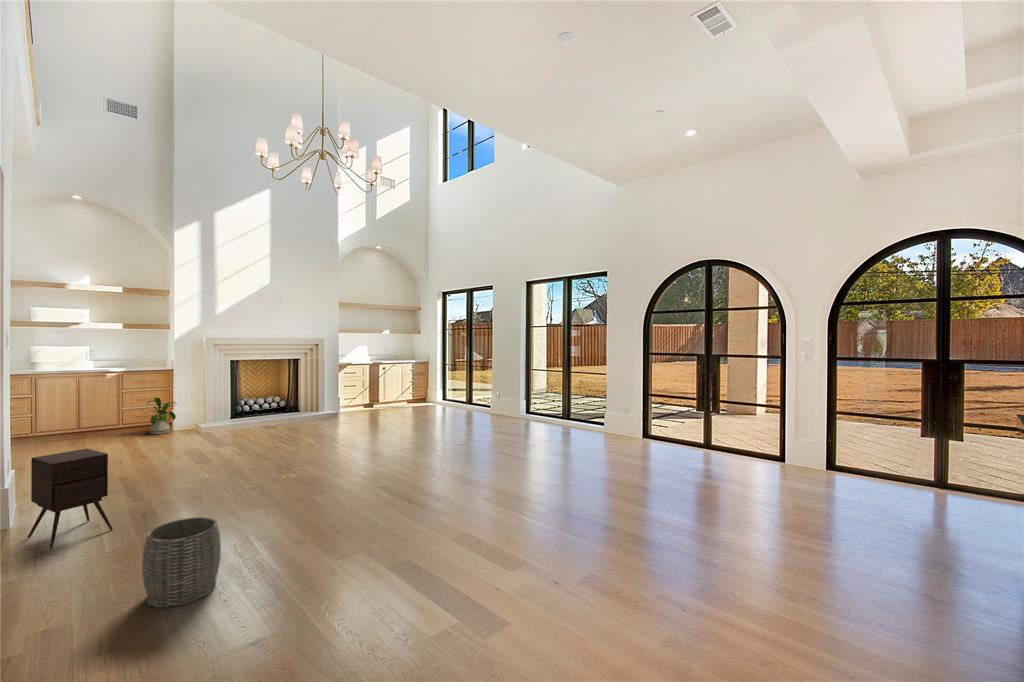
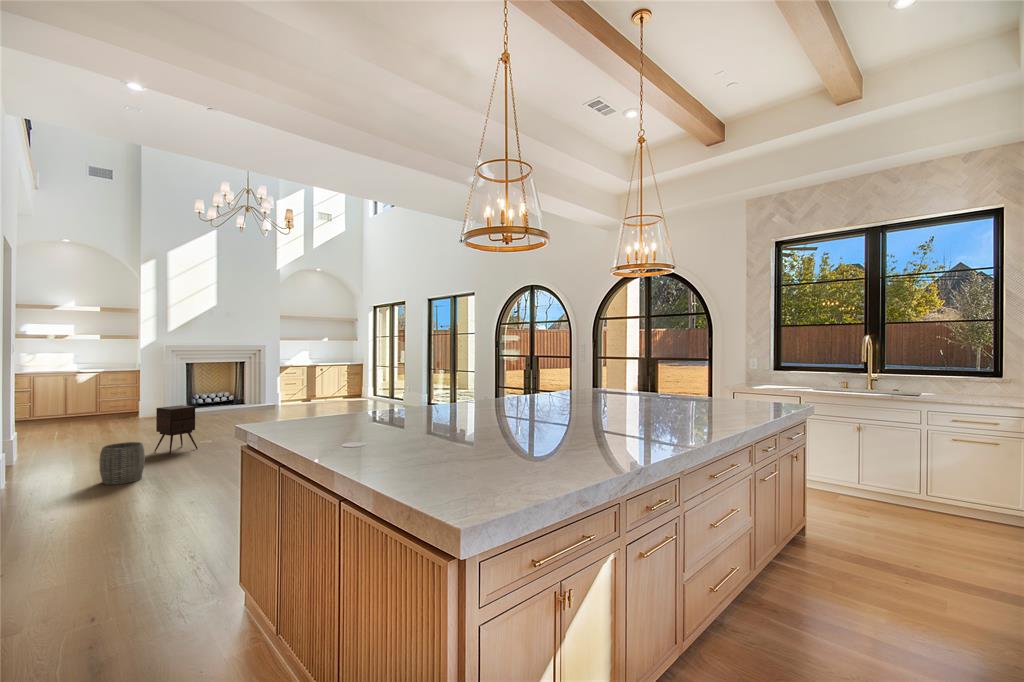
house plant: present [147,398,177,434] -> none [116,391,142,419]
side table: present [28,449,113,549] -> present [155,405,198,454]

